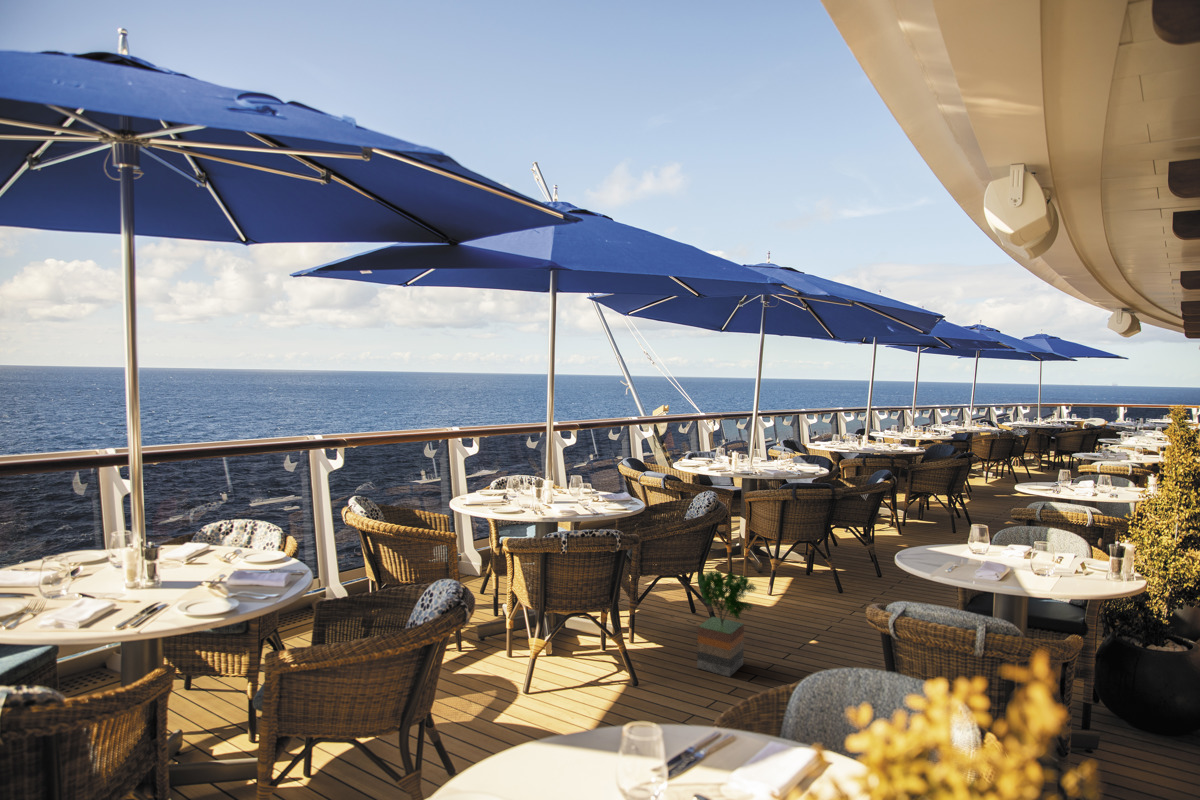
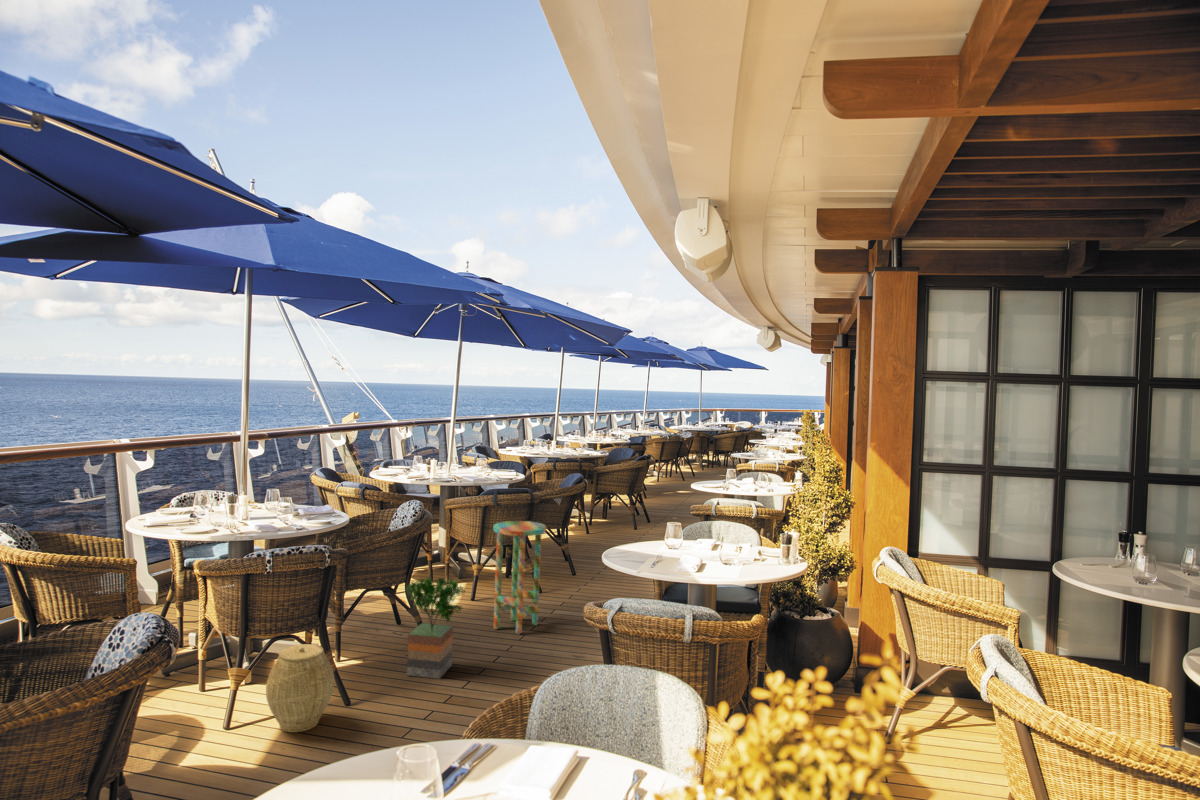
side table: none [789,518,848,640] -> present [493,521,546,634]
woven basket: none [563,624,624,709] -> present [266,644,334,732]

